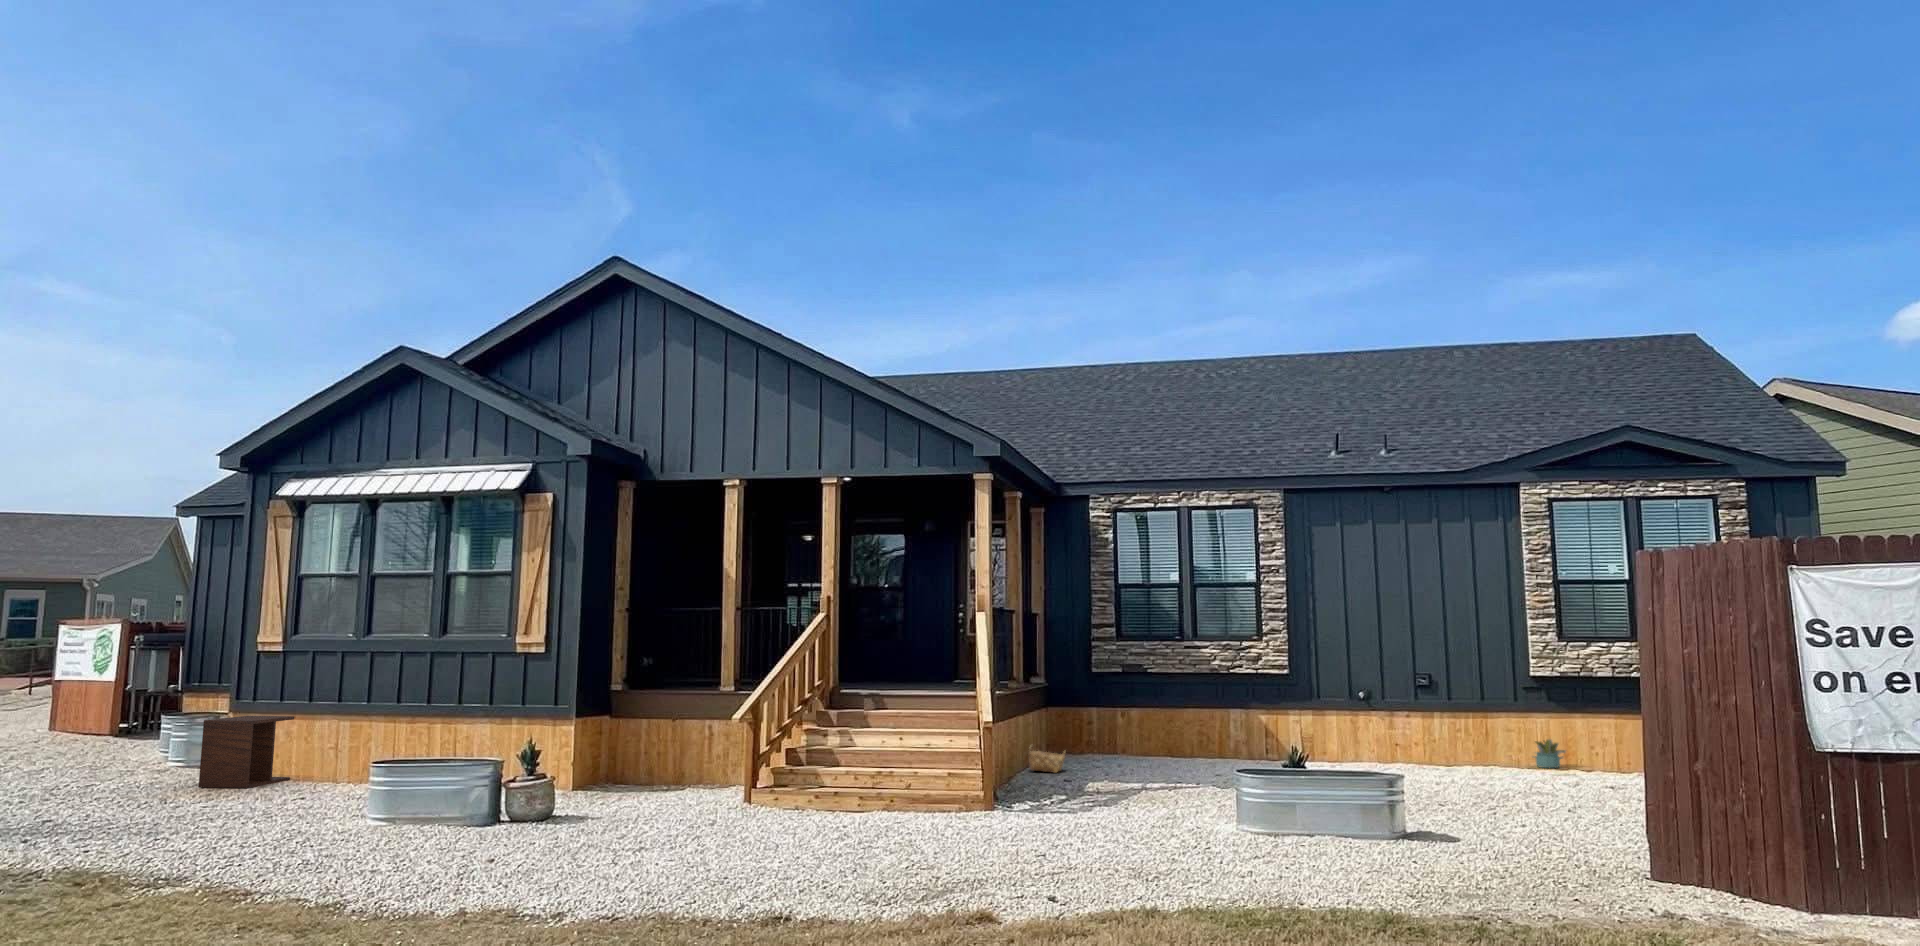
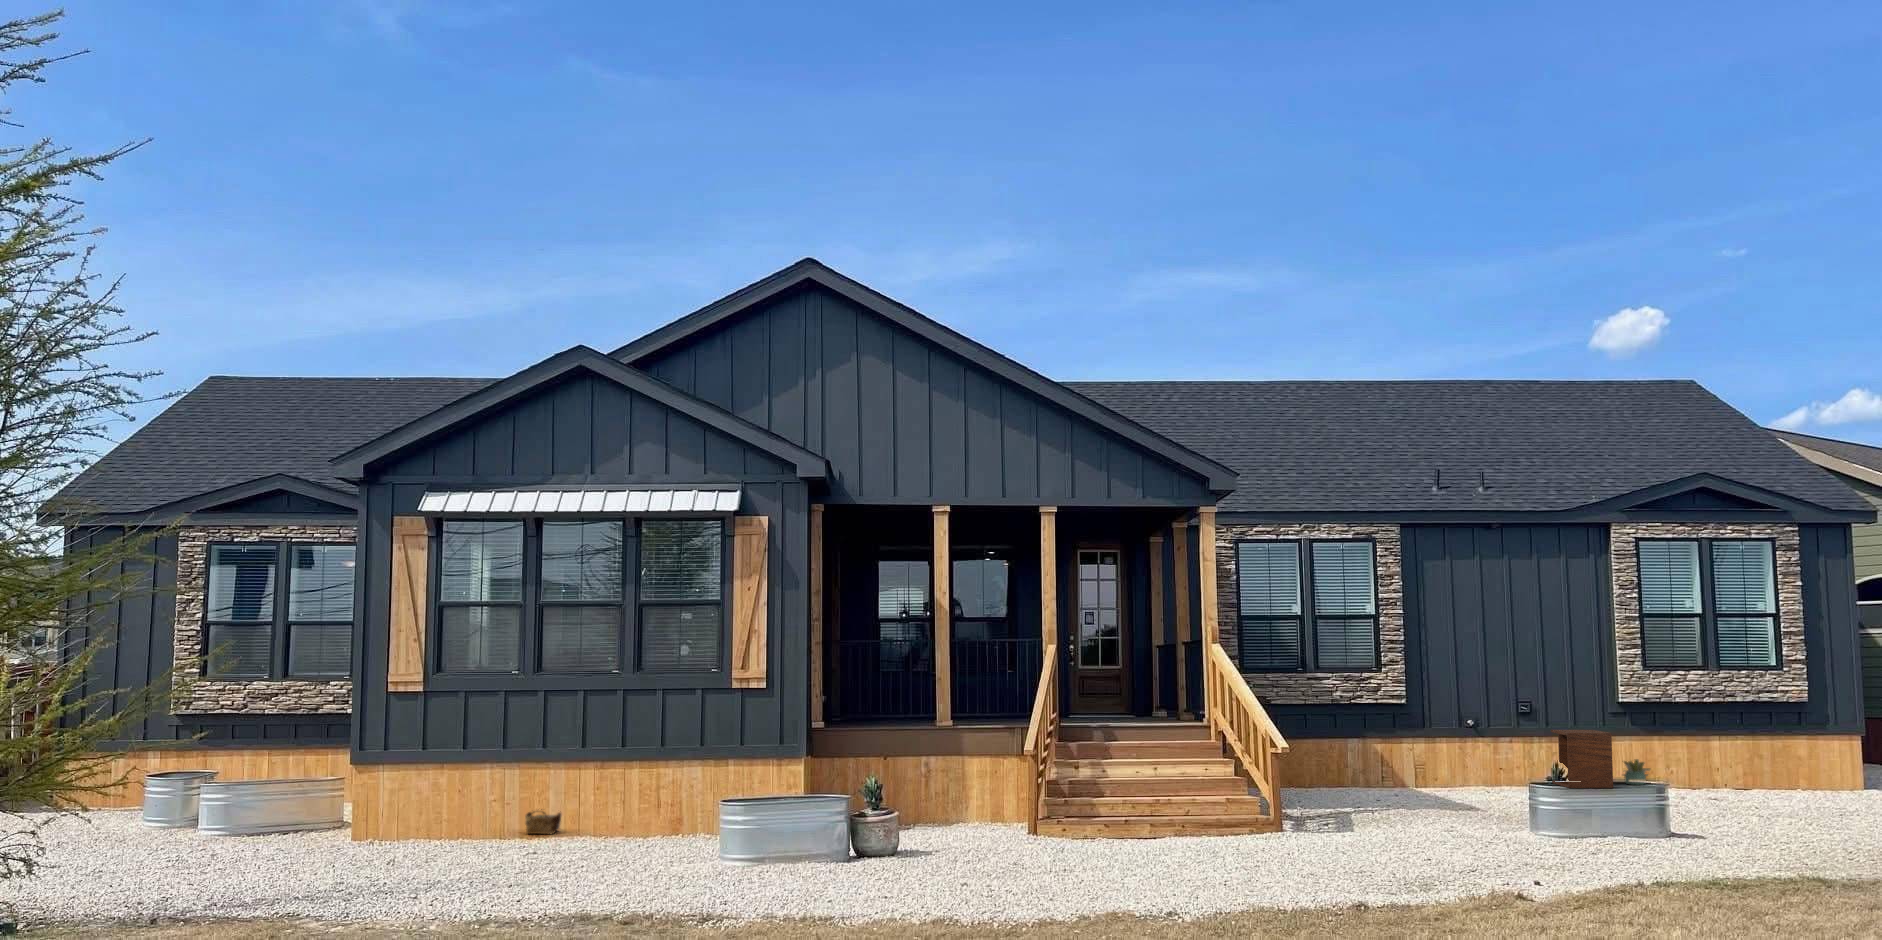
side table: present [199,716,294,788] -> present [1551,730,1613,788]
woven basket: present [1028,746,1065,773] -> present [525,809,562,834]

